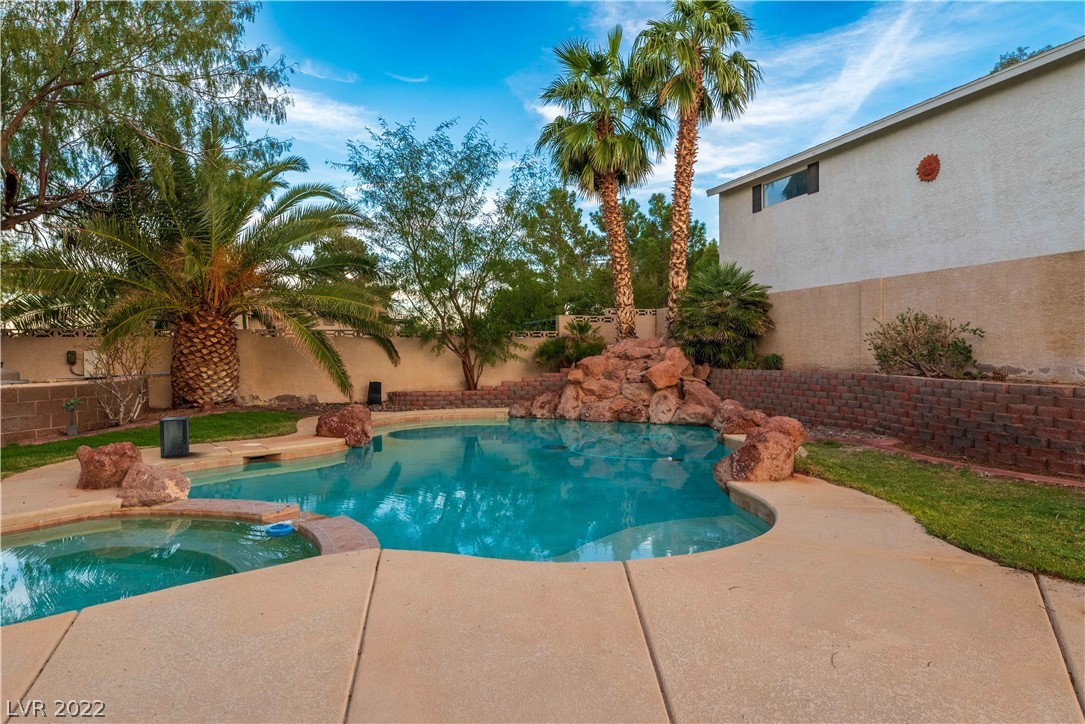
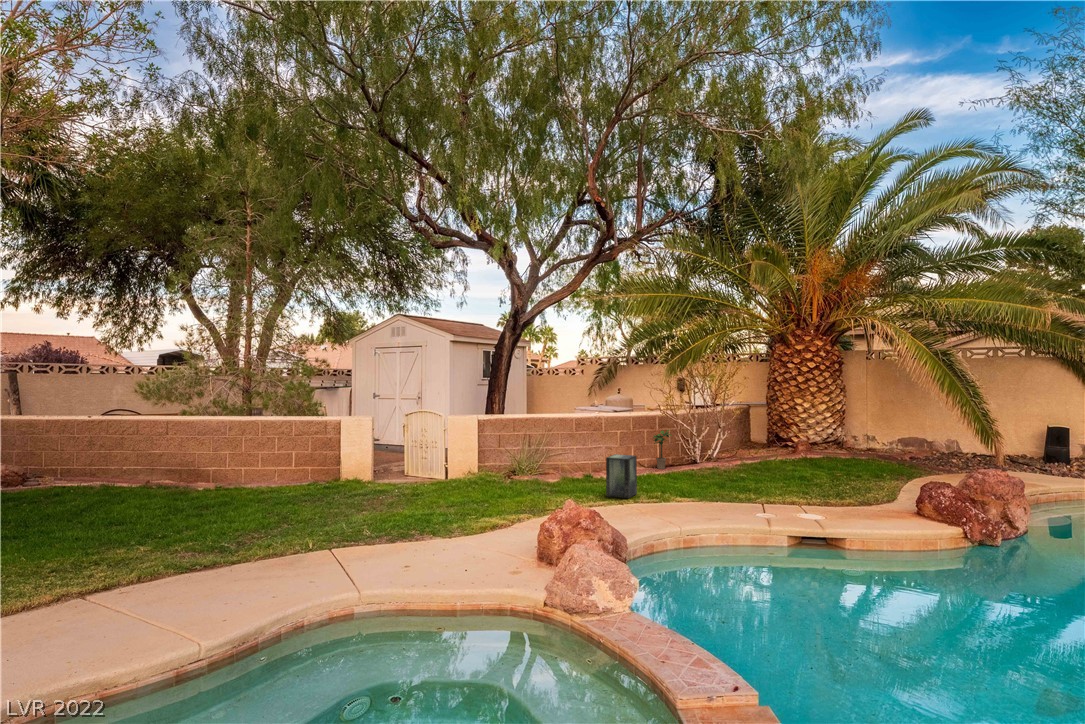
storage box: present [160,416,189,458] -> present [606,454,637,498]

